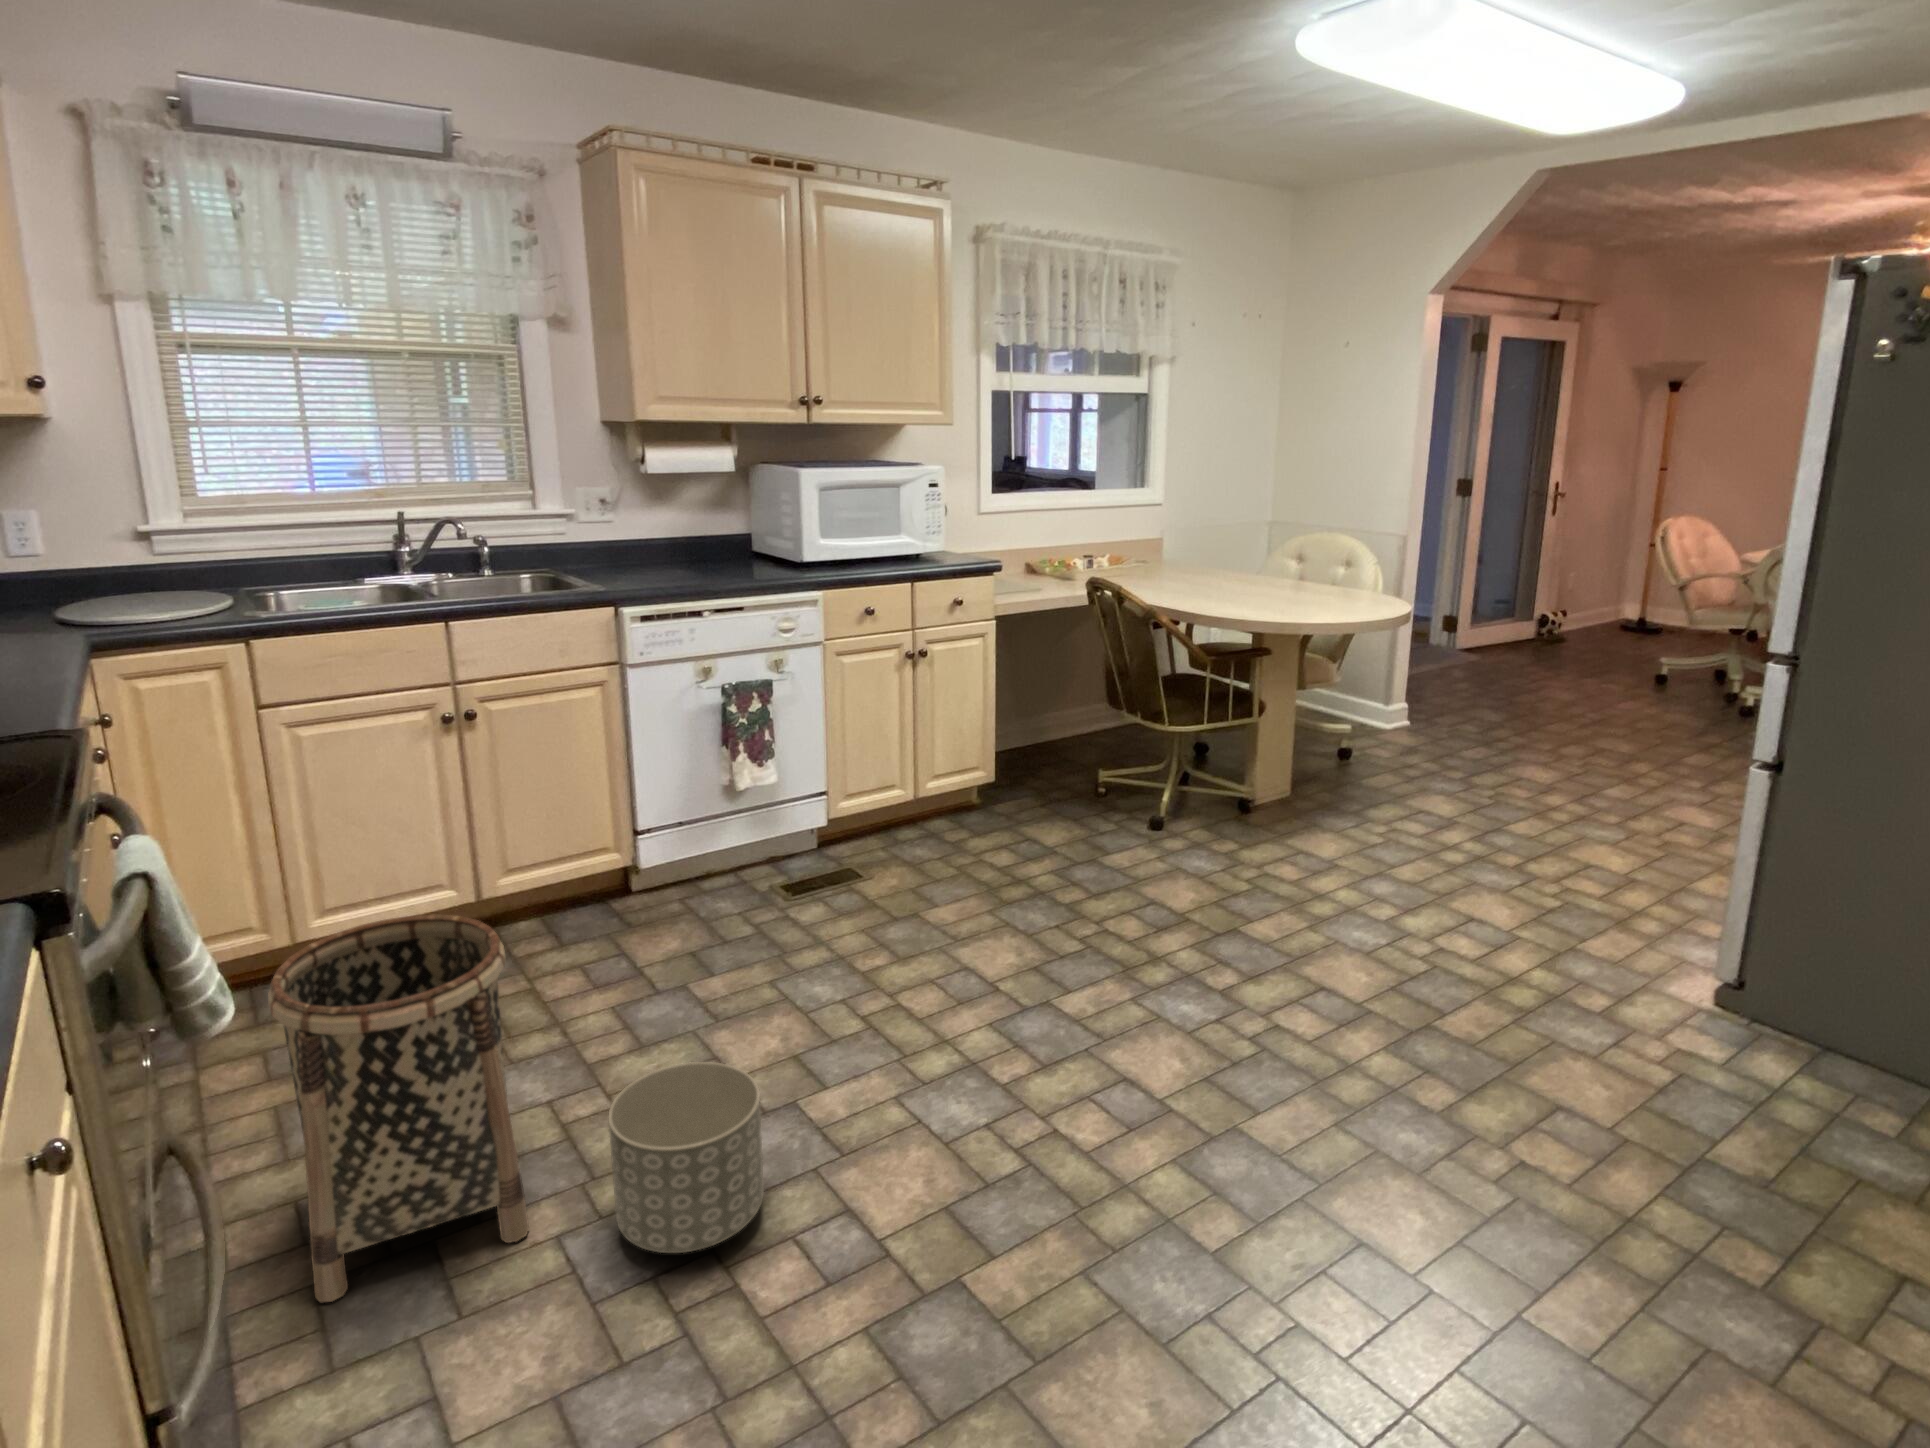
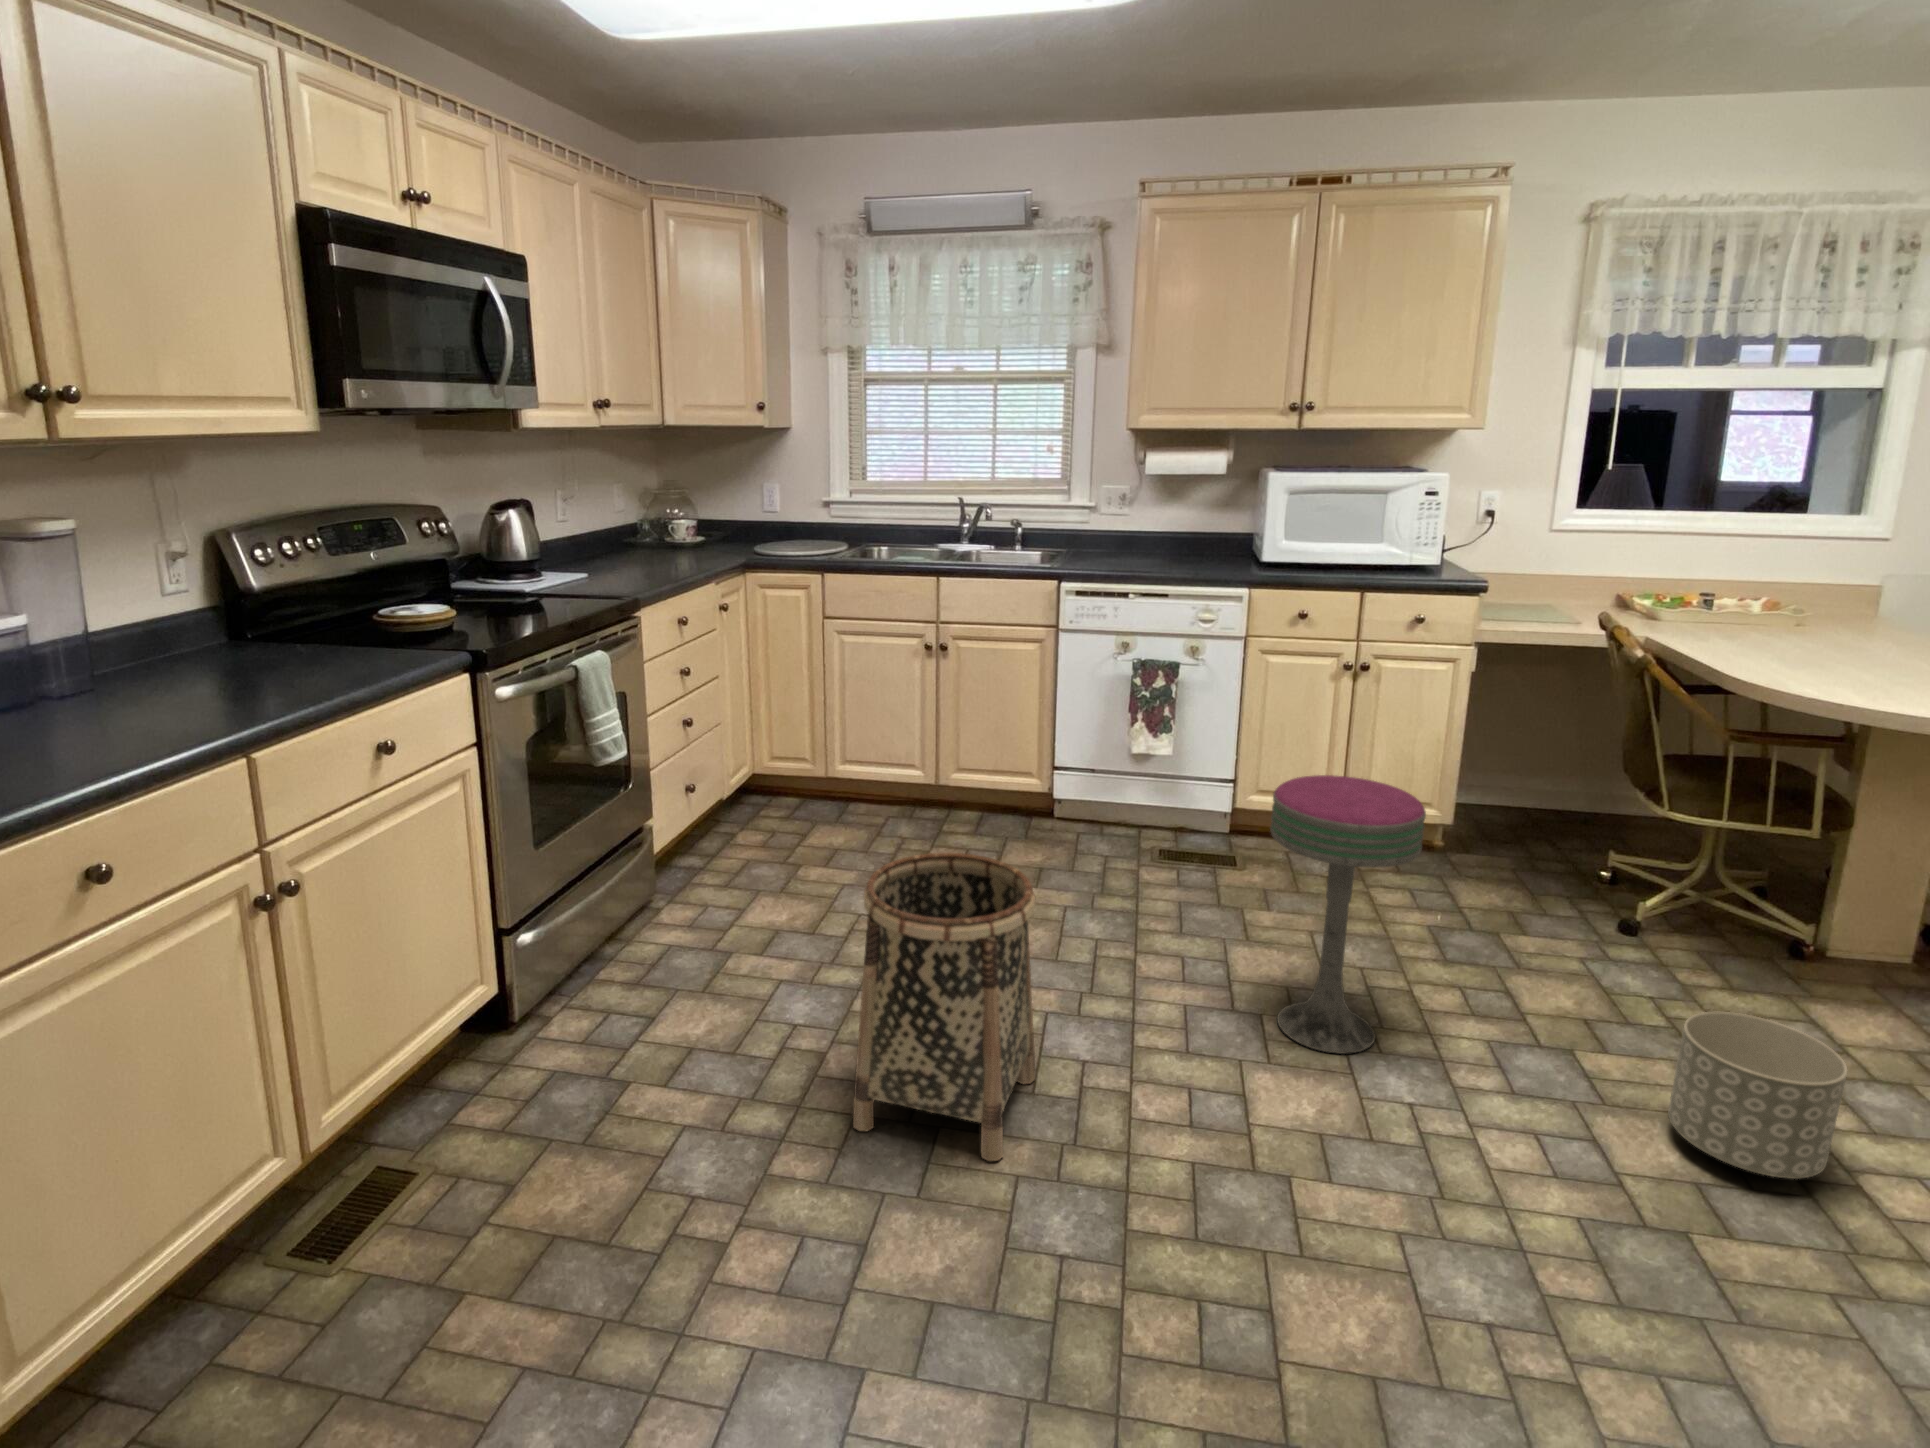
bar stool: none [666,735,804,994] -> present [1270,775,1426,1054]
planter: present [608,1062,764,1253] -> present [1668,1012,1848,1179]

